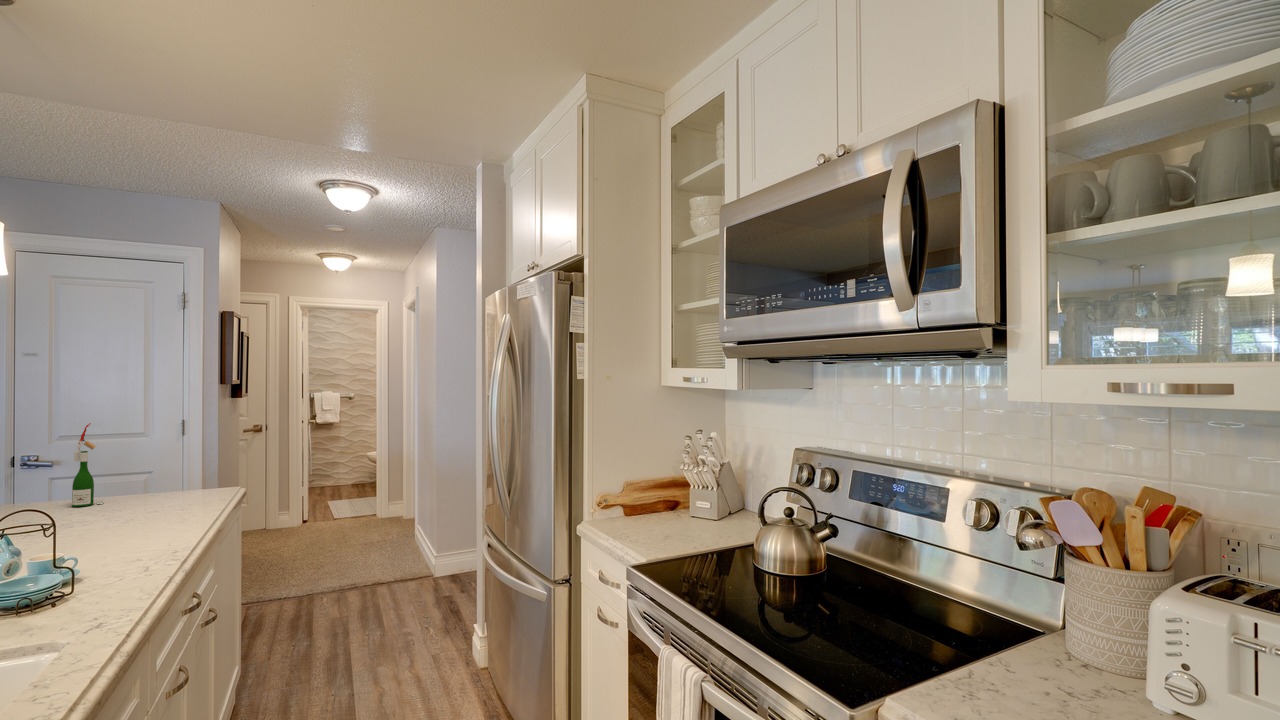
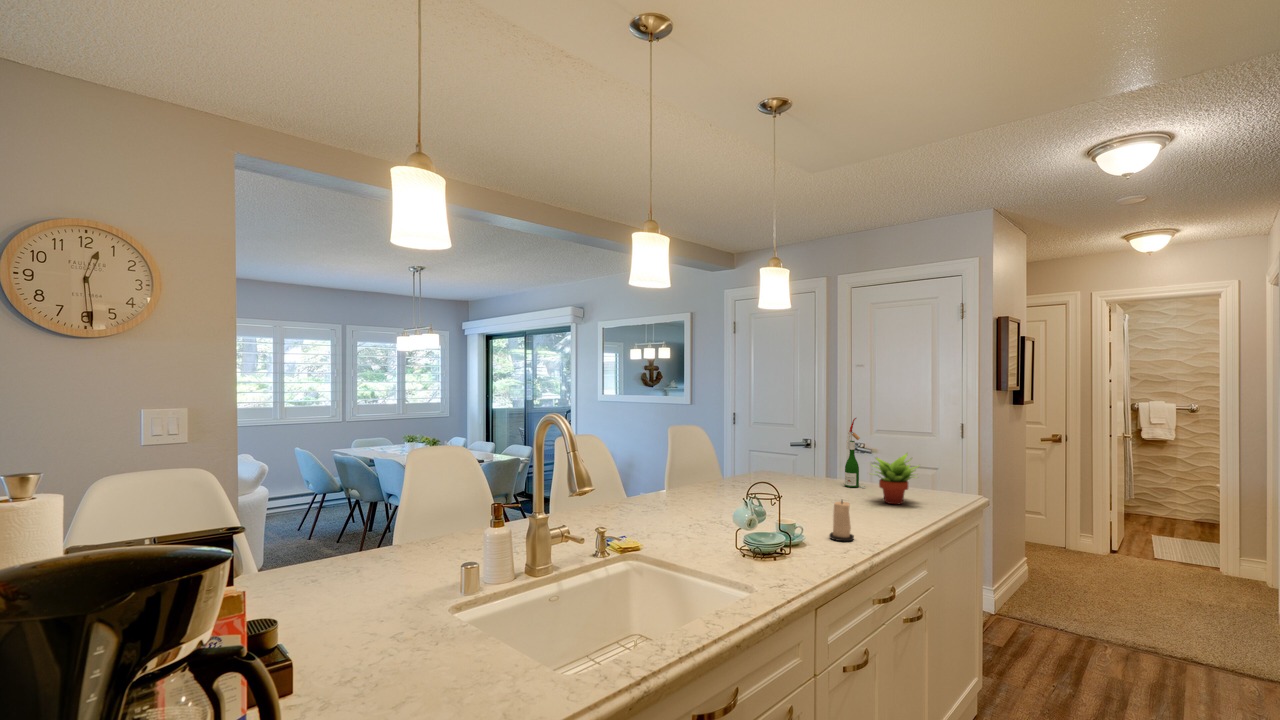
succulent plant: none [122,455,190,513] -> present [874,453,919,504]
candle: none [113,514,146,562] -> present [829,501,854,541]

